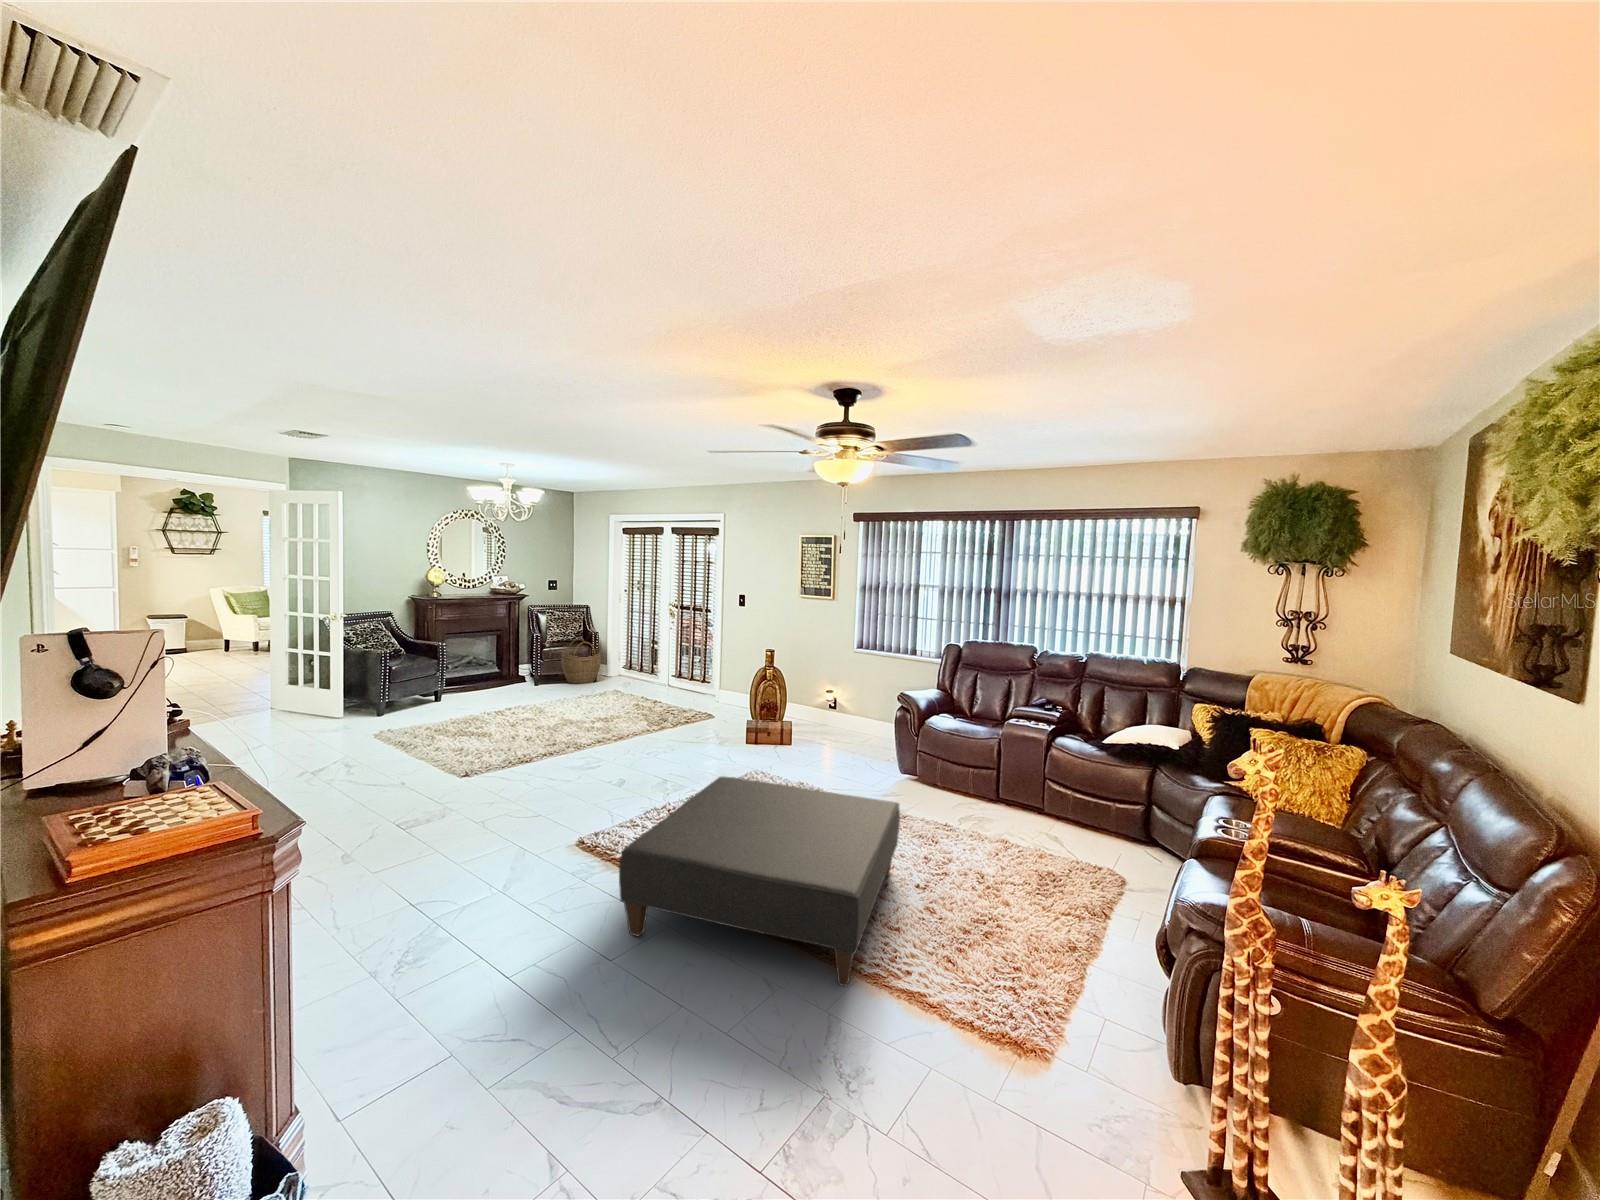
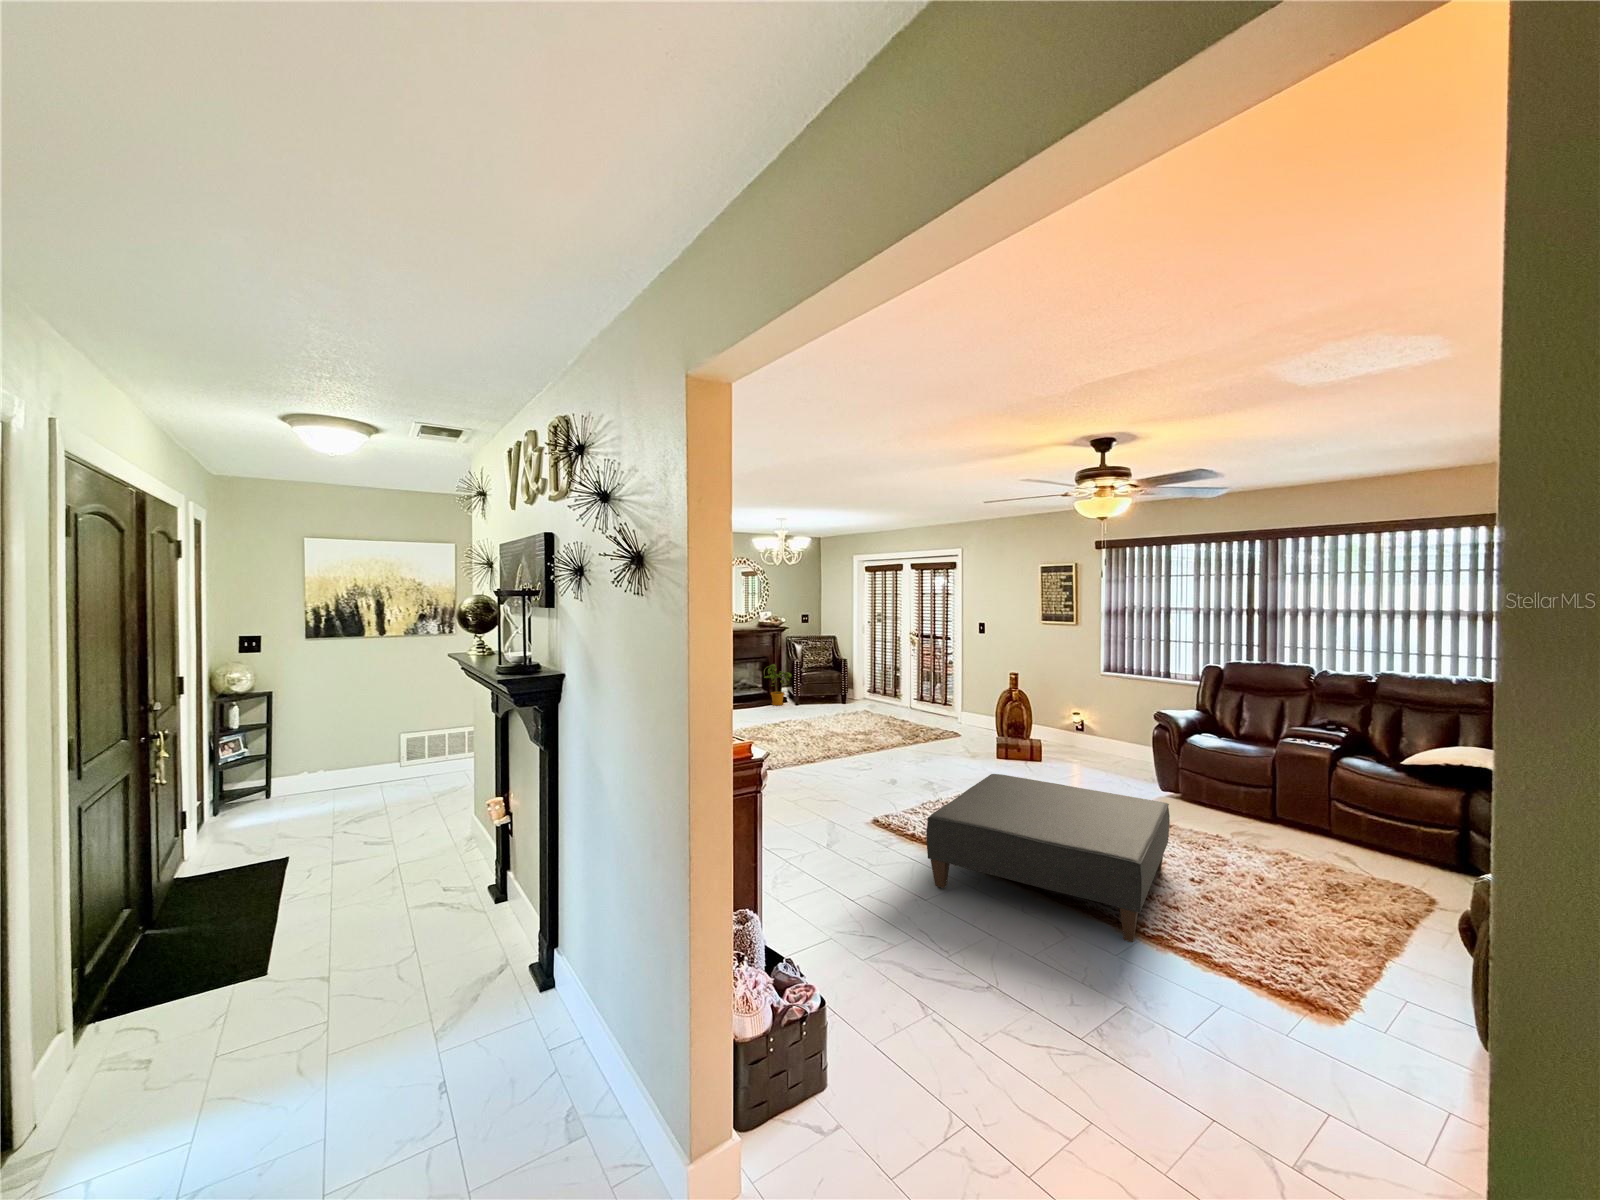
house plant: none [495,638,530,686] -> present [764,664,792,706]
woven basket: present [561,639,601,684] -> none [817,665,850,705]

